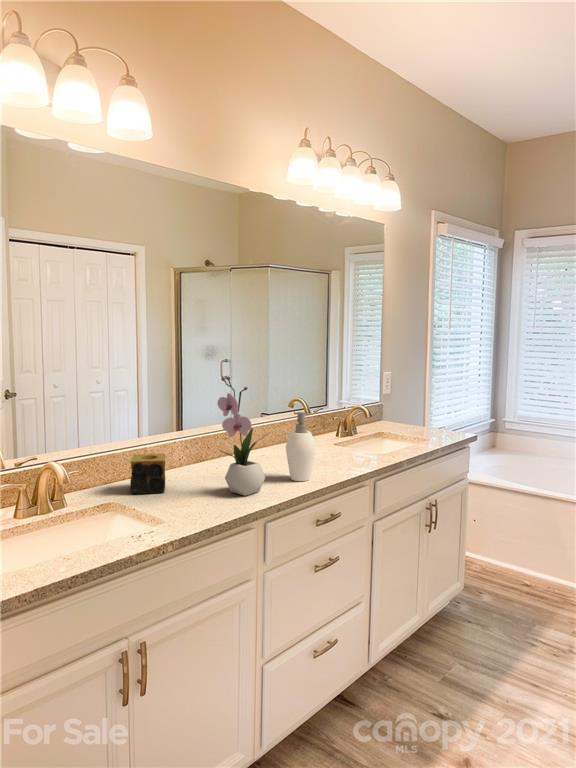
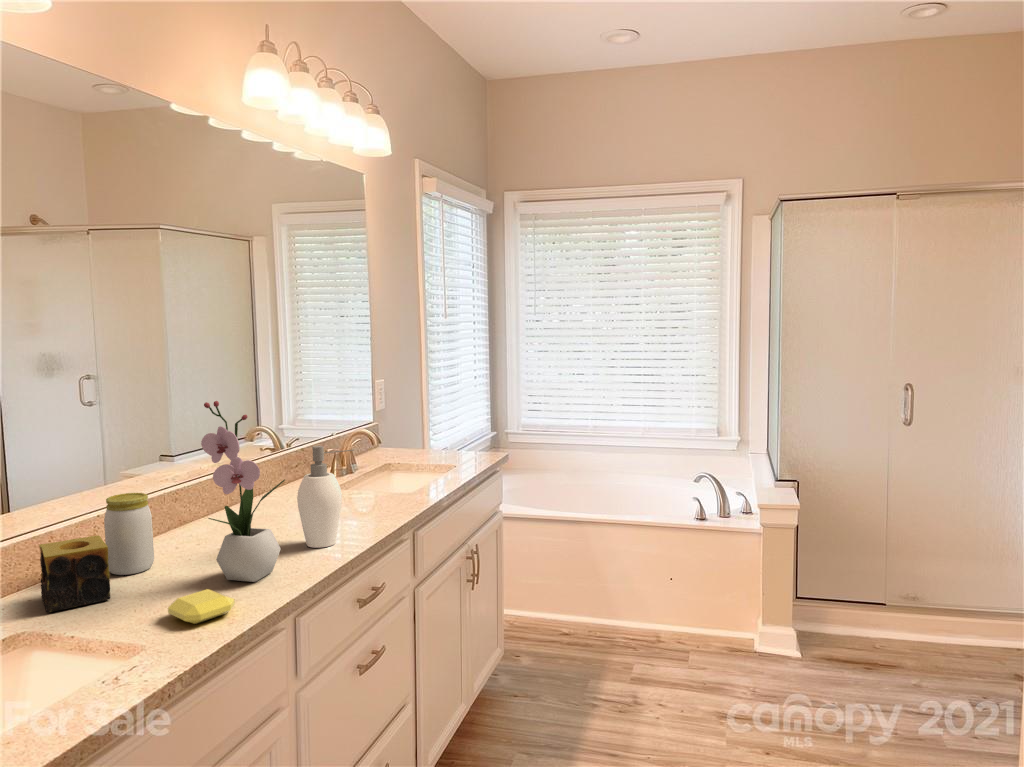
jar: none [172,431,199,480] -> present [104,493,154,575]
soap bar: none [186,494,223,514] -> present [168,589,235,624]

